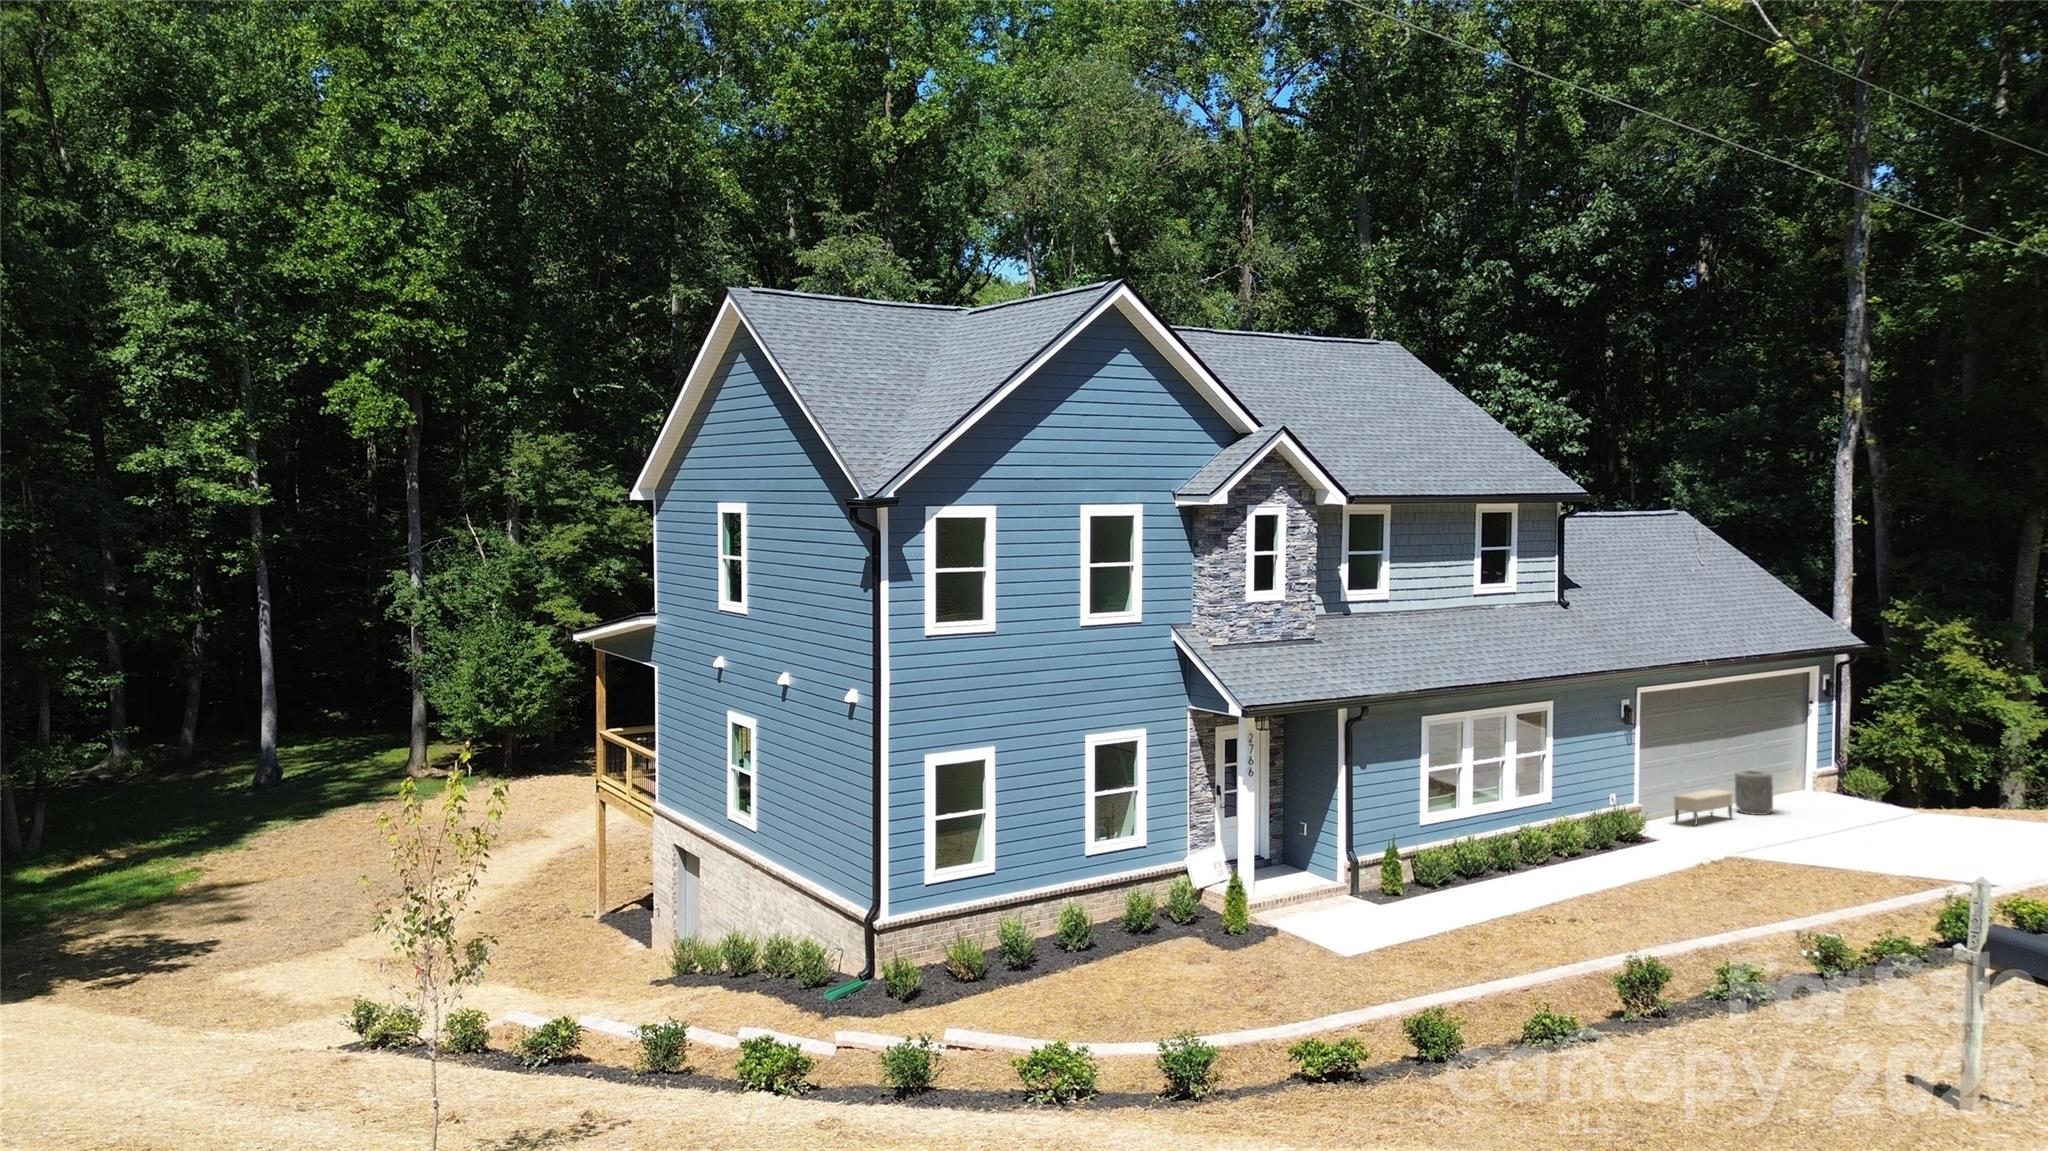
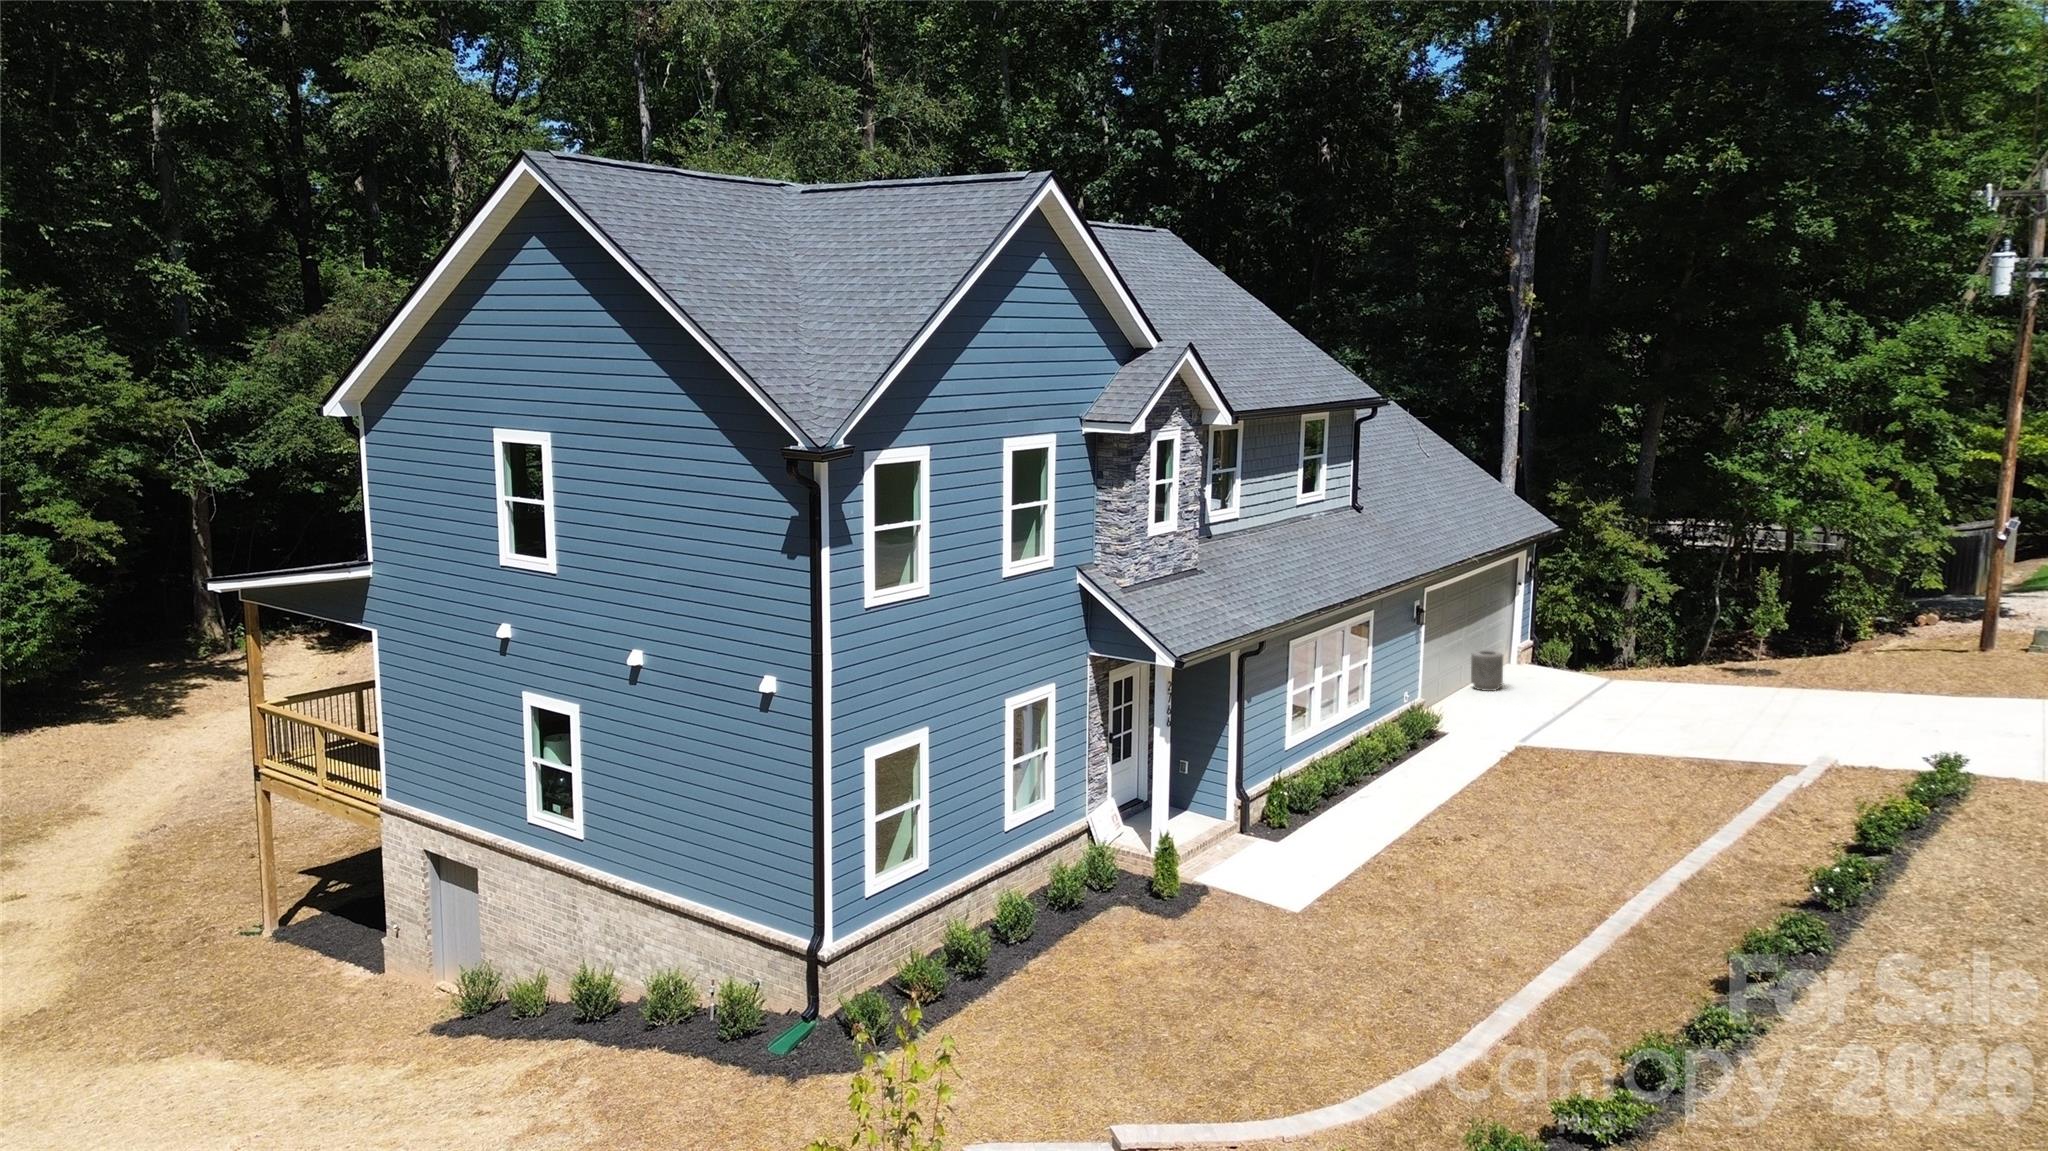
bench: present [1674,789,1733,825] -> none [1437,671,1478,708]

